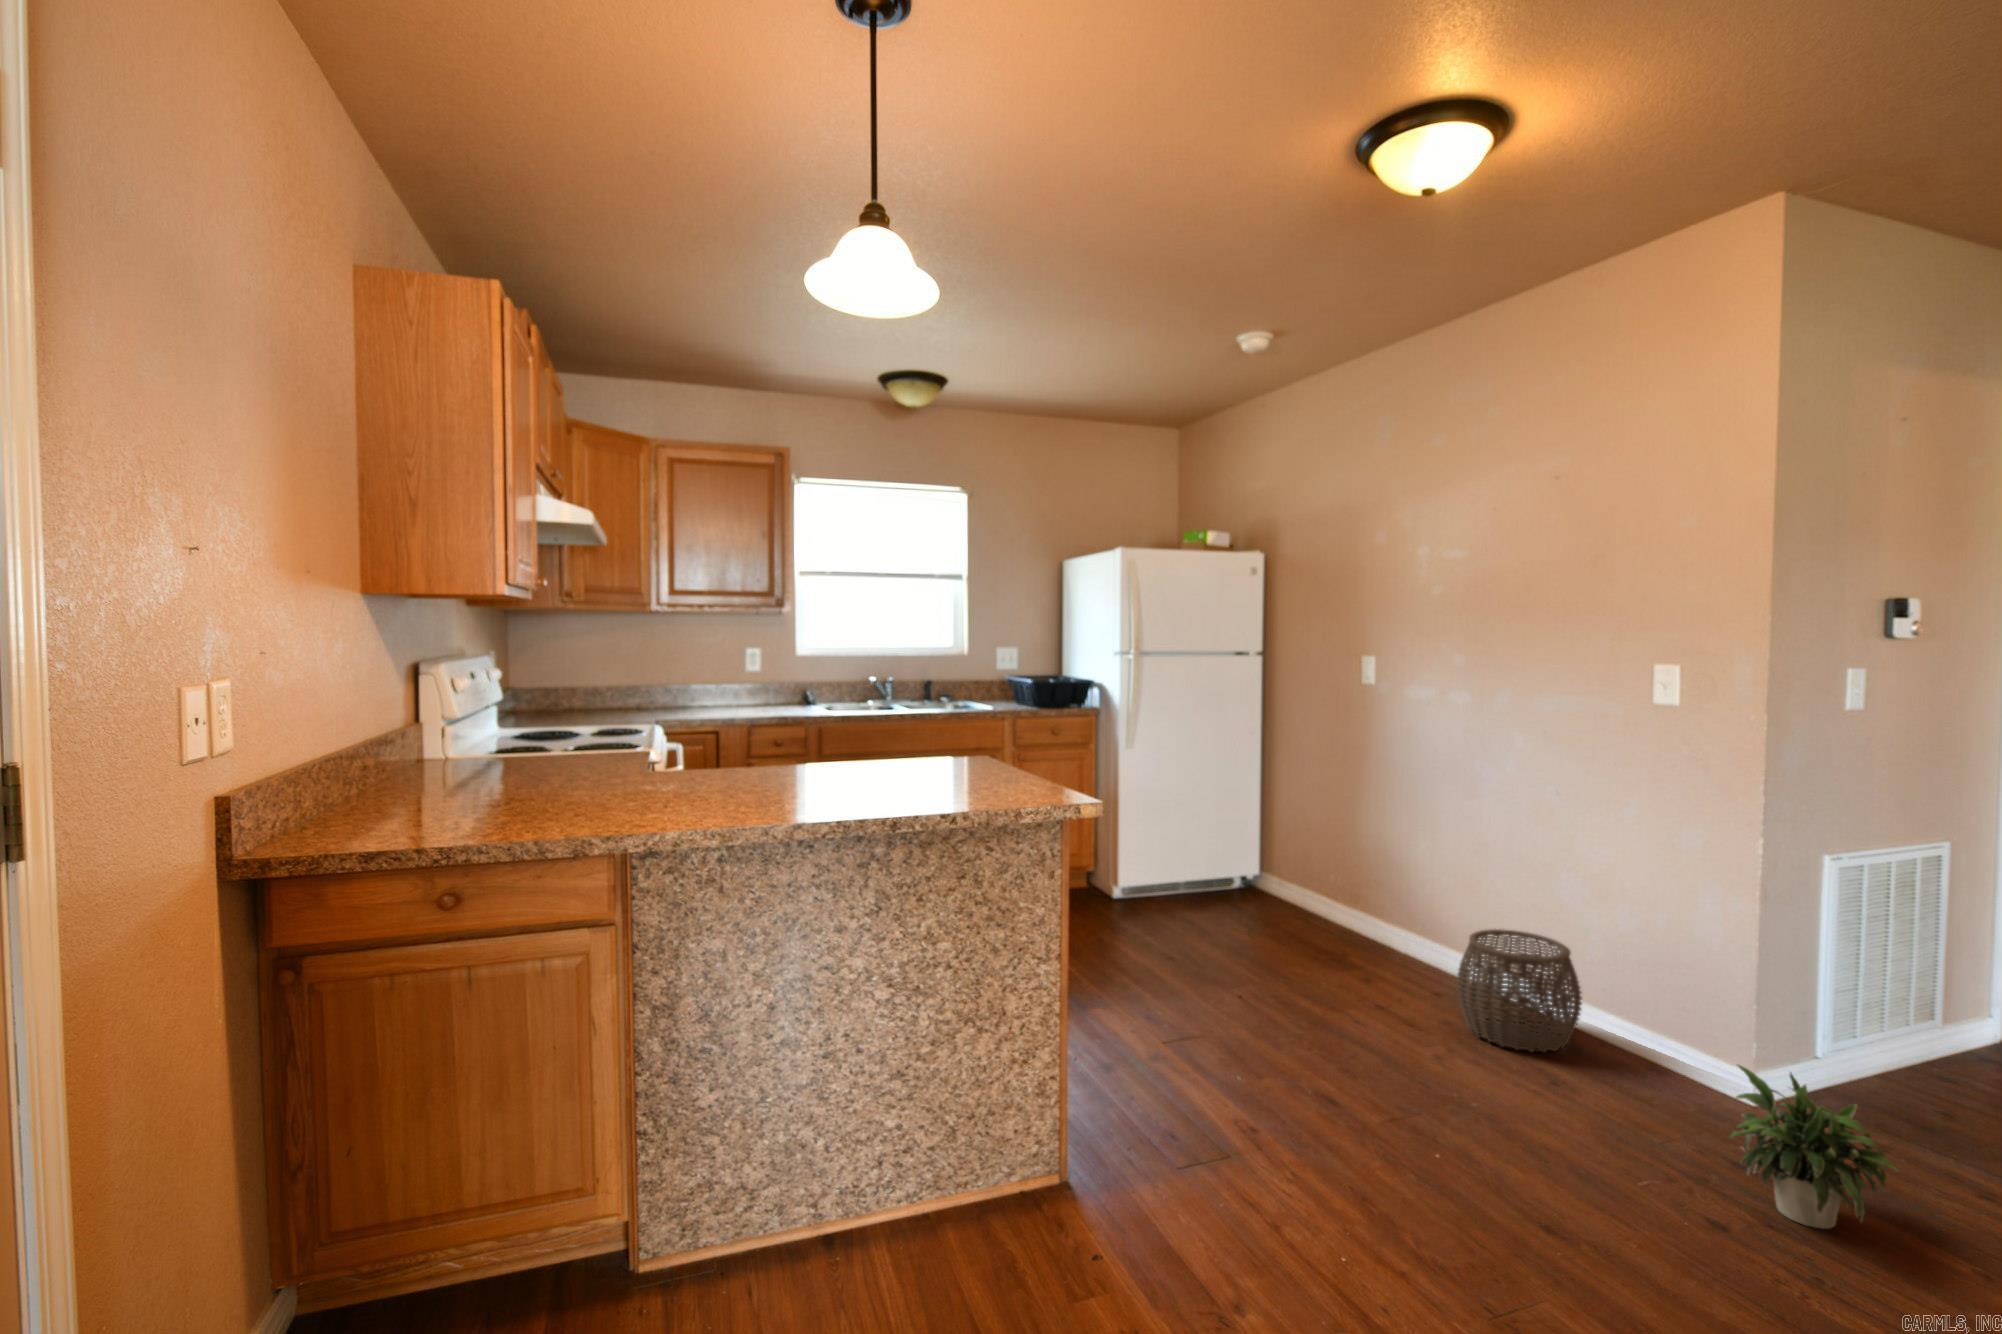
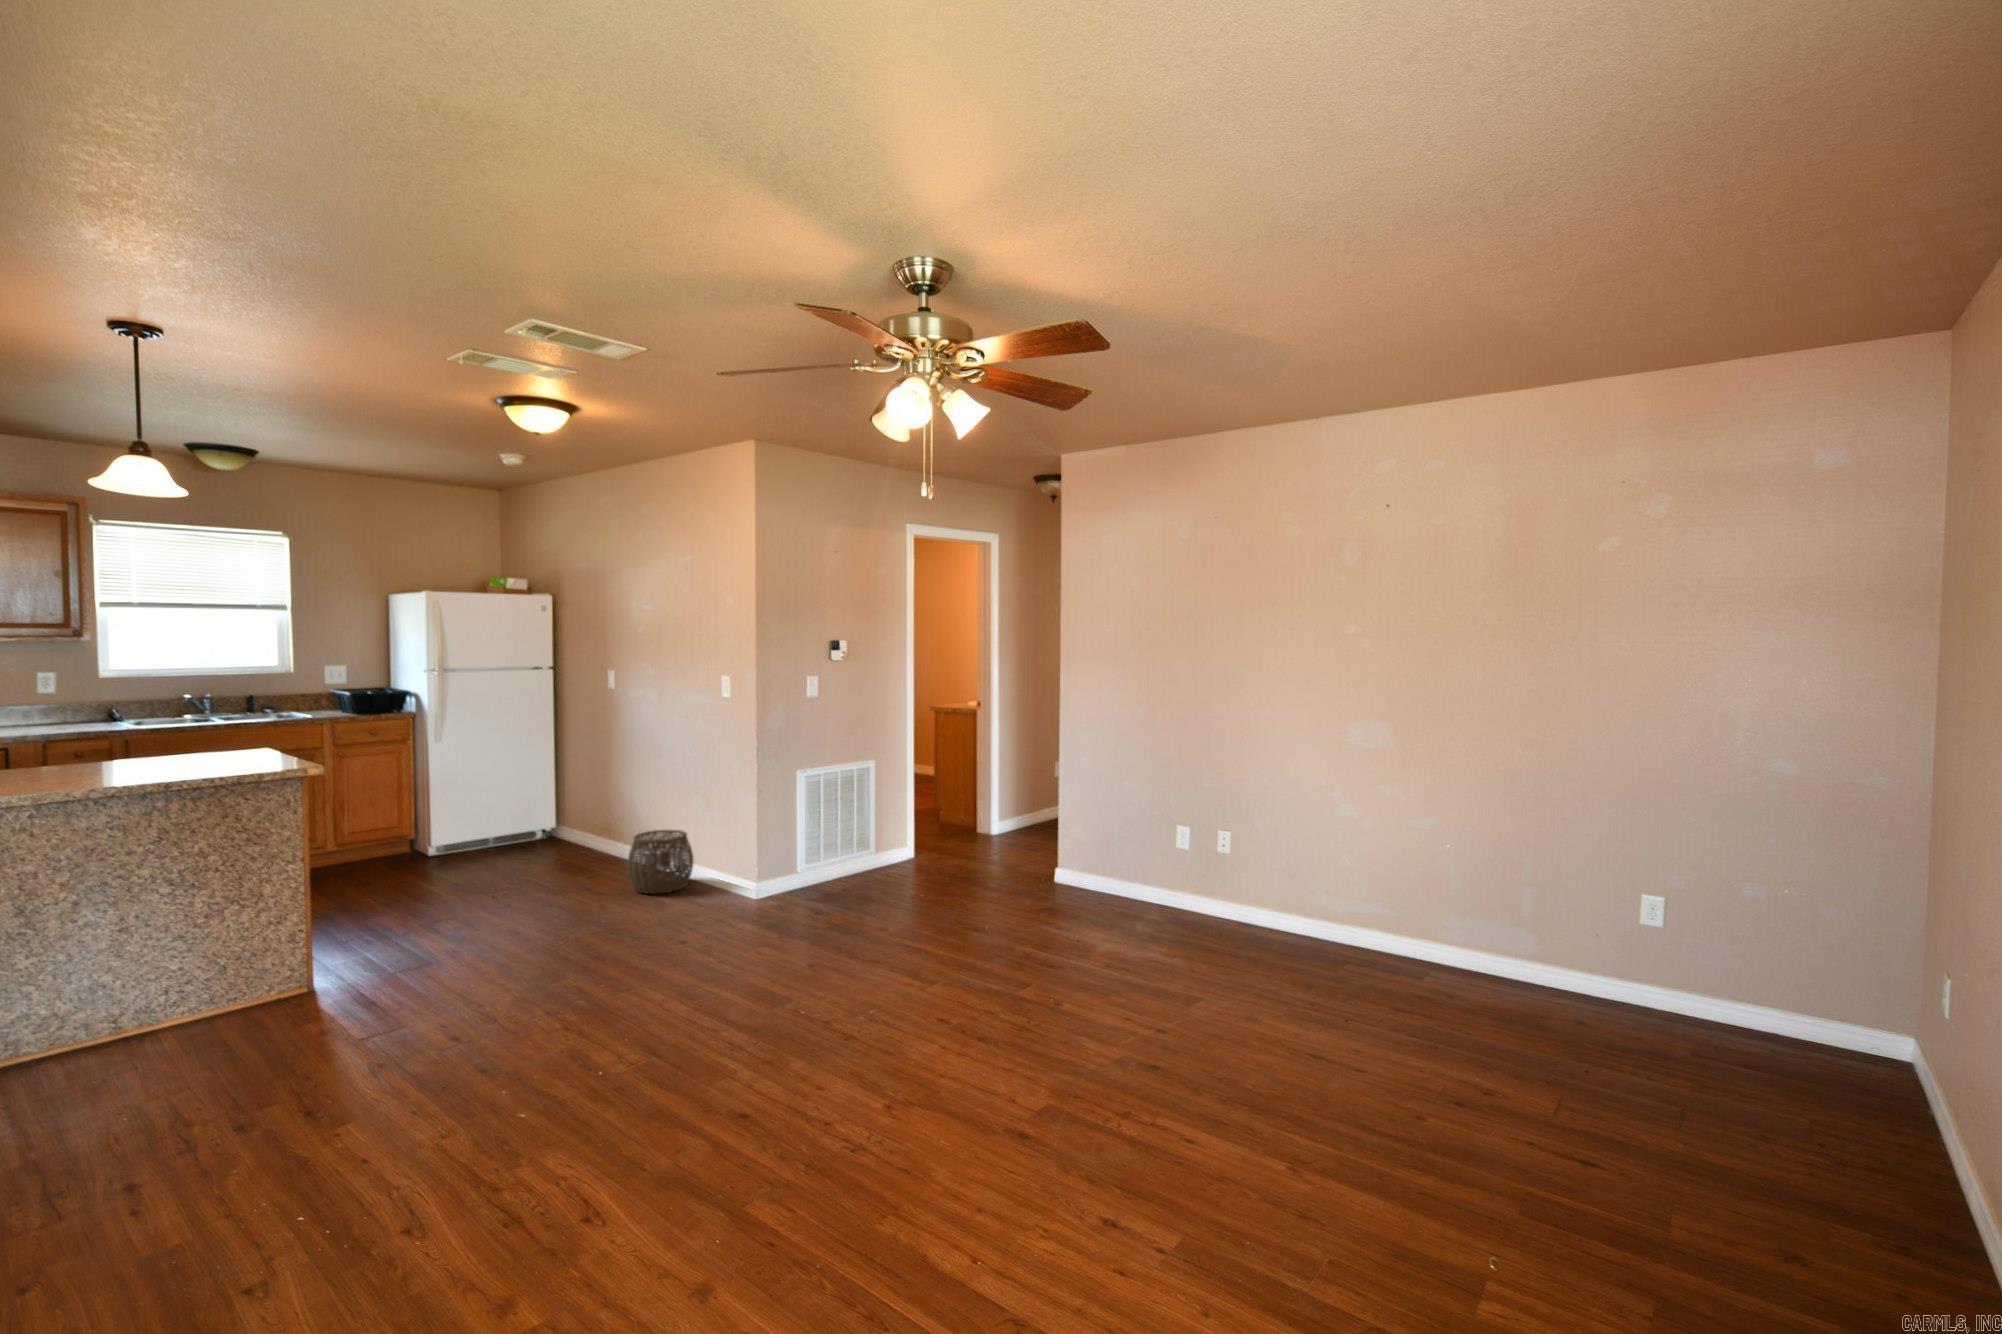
potted plant: present [1730,1065,1897,1229] -> none [697,868,761,934]

